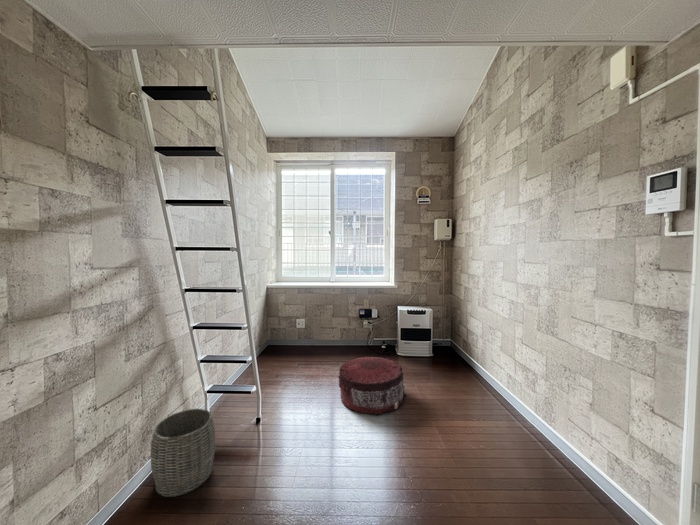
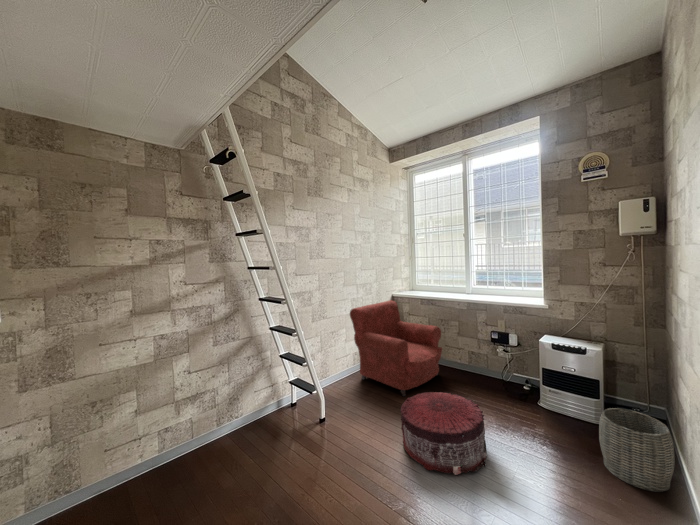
armchair: none [244,291,327,375] -> present [350,301,442,396]
woven basket: present [151,409,215,497] -> present [599,408,675,492]

